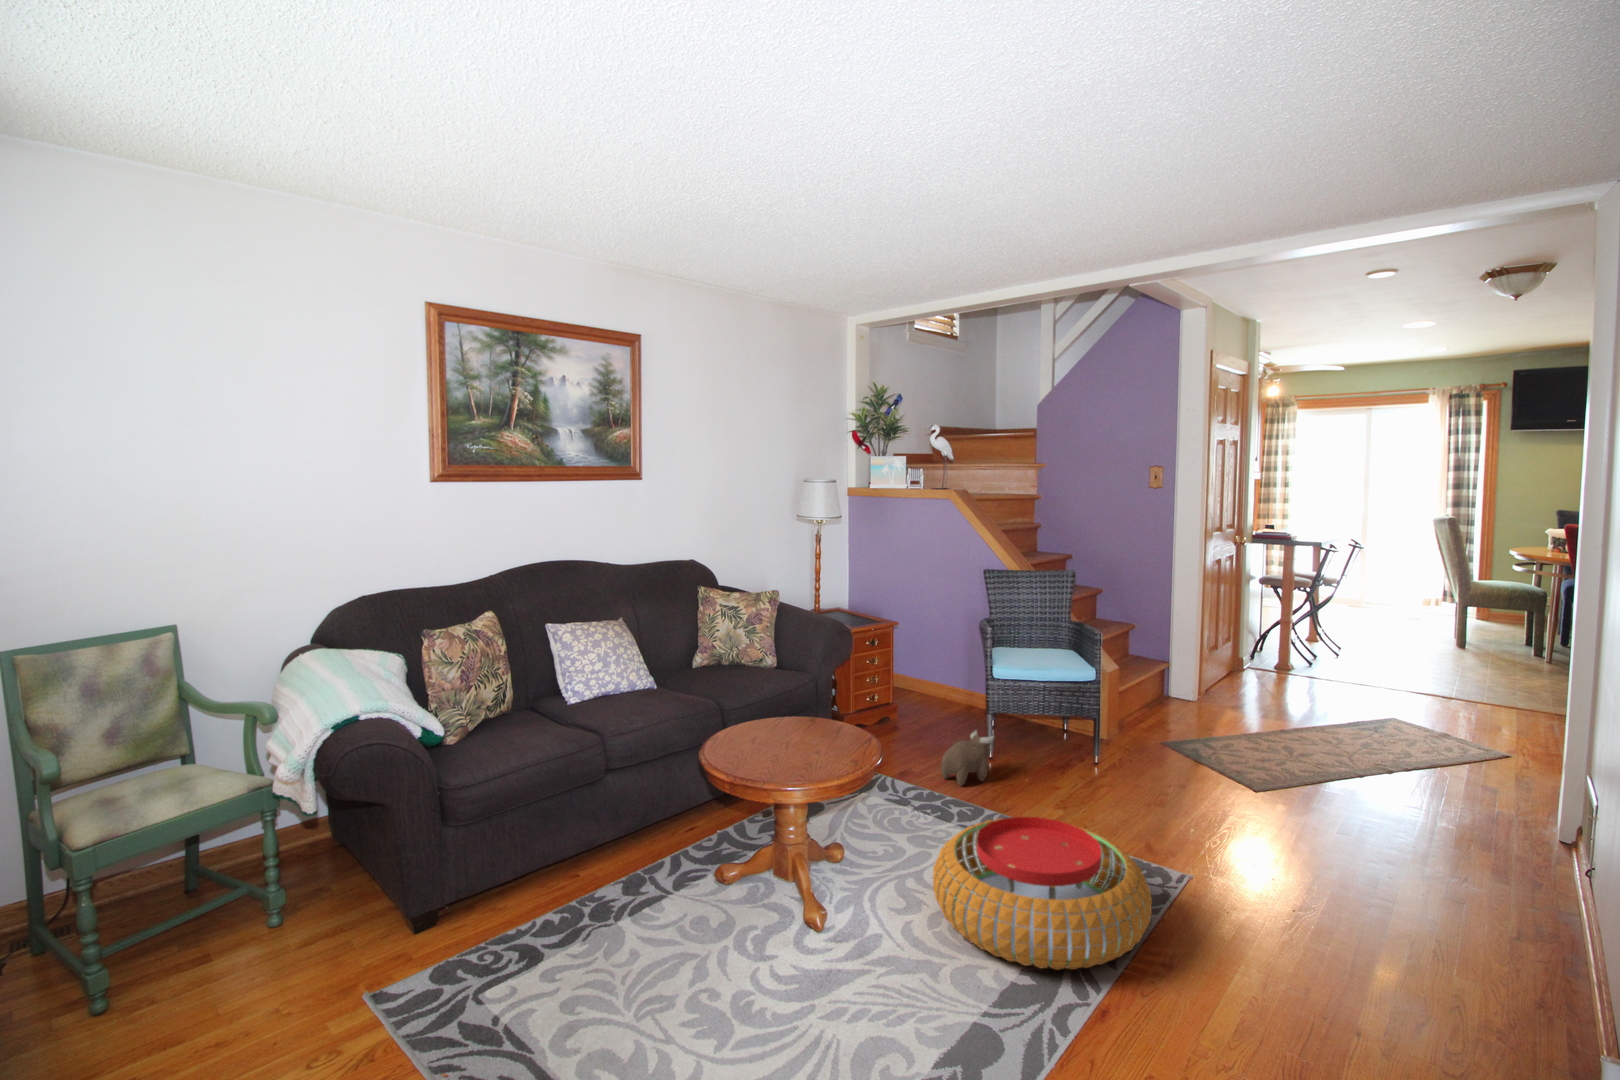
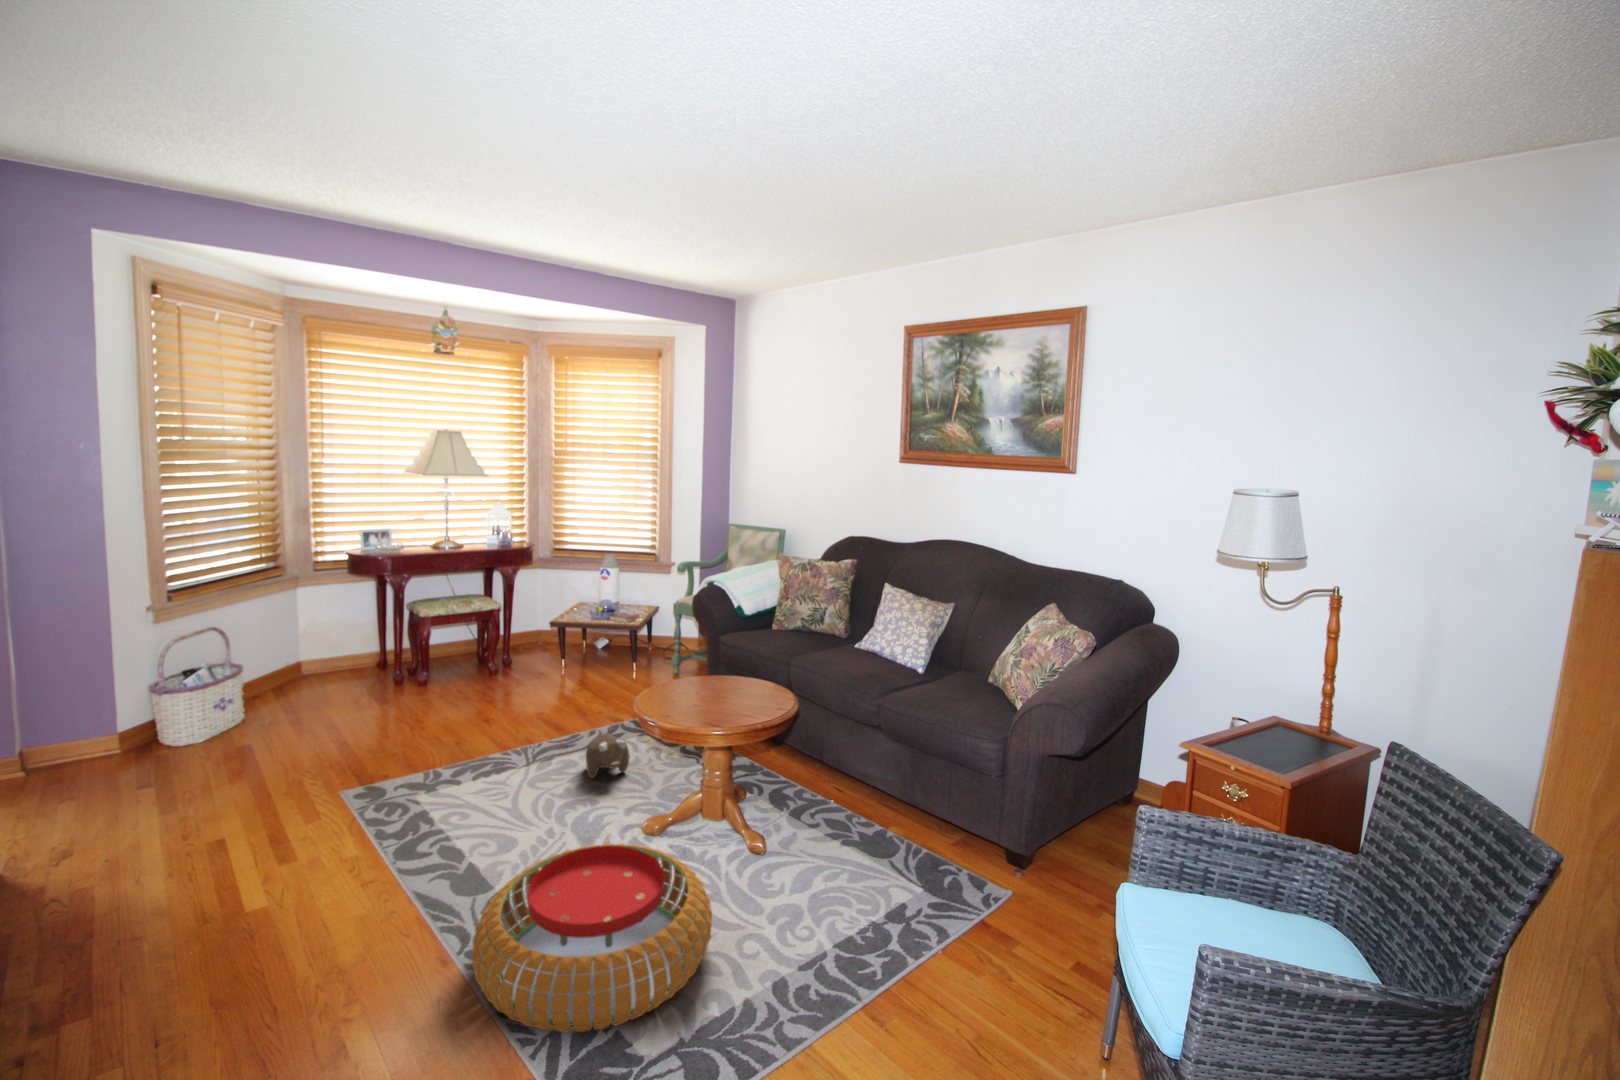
plush toy: present [941,731,994,786] -> present [586,733,629,778]

